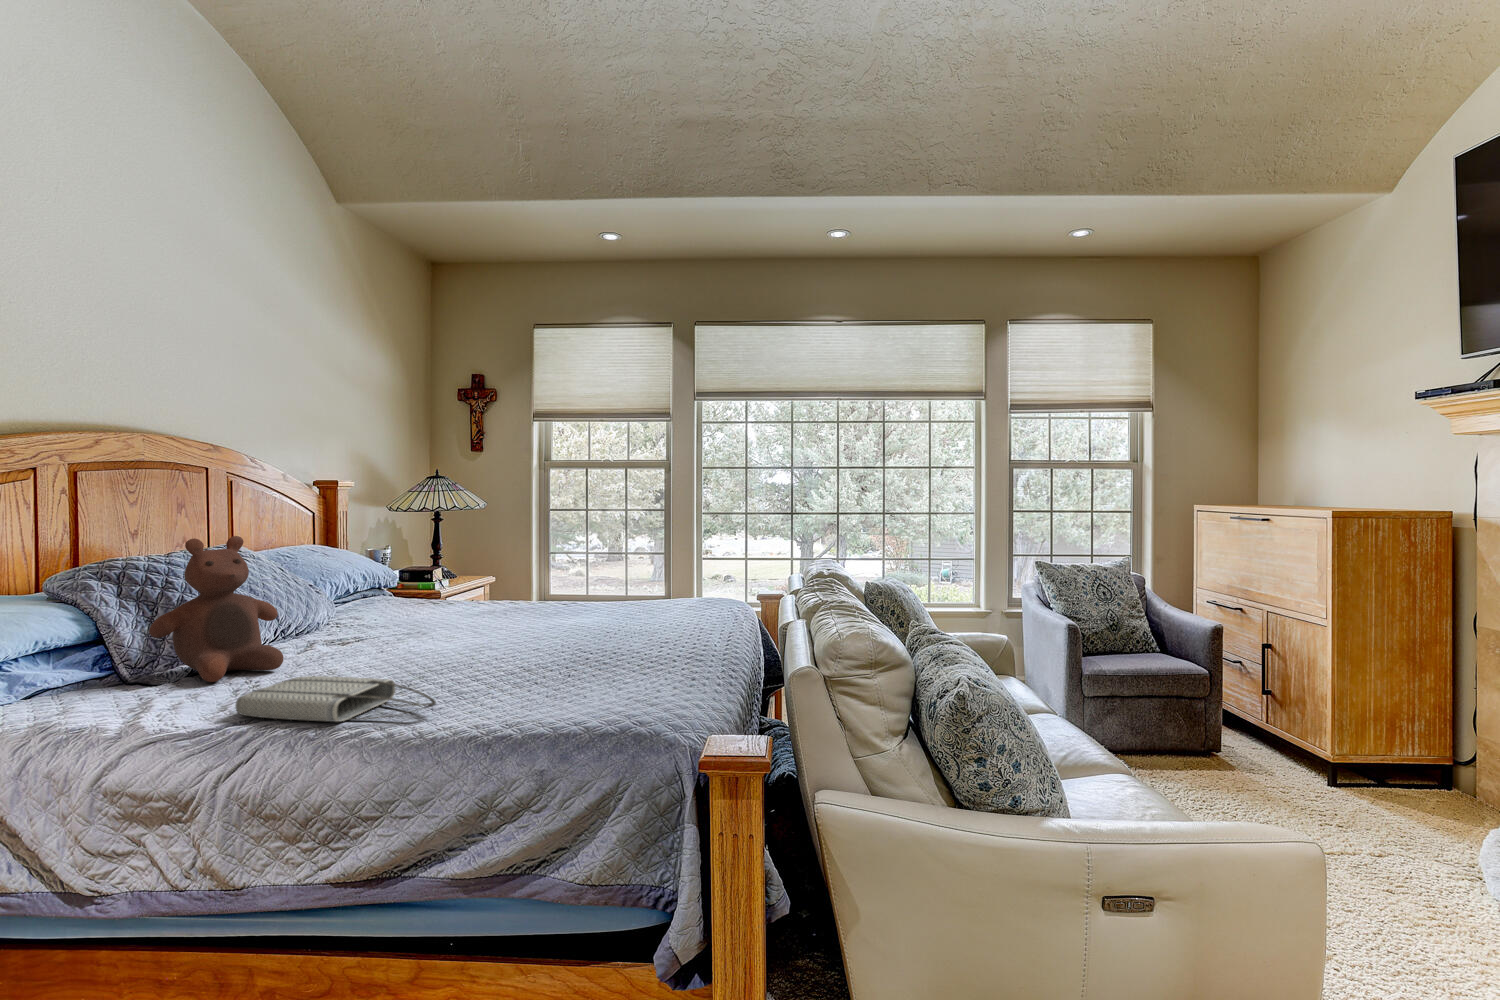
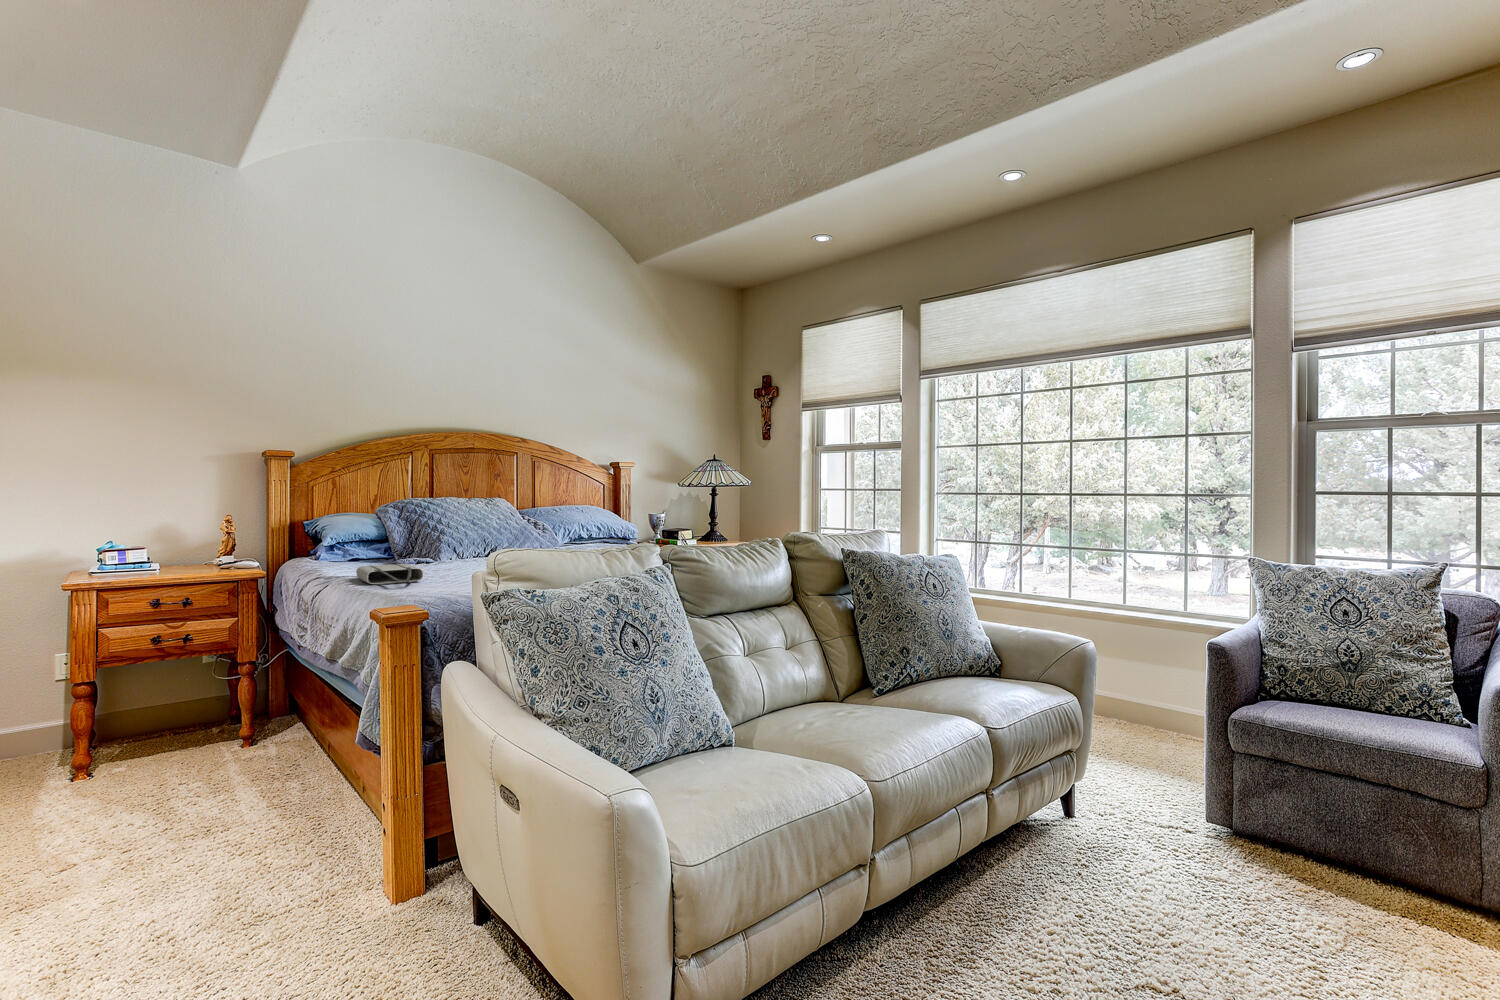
stuffed bear: present [149,536,283,682] -> none [392,486,462,567]

